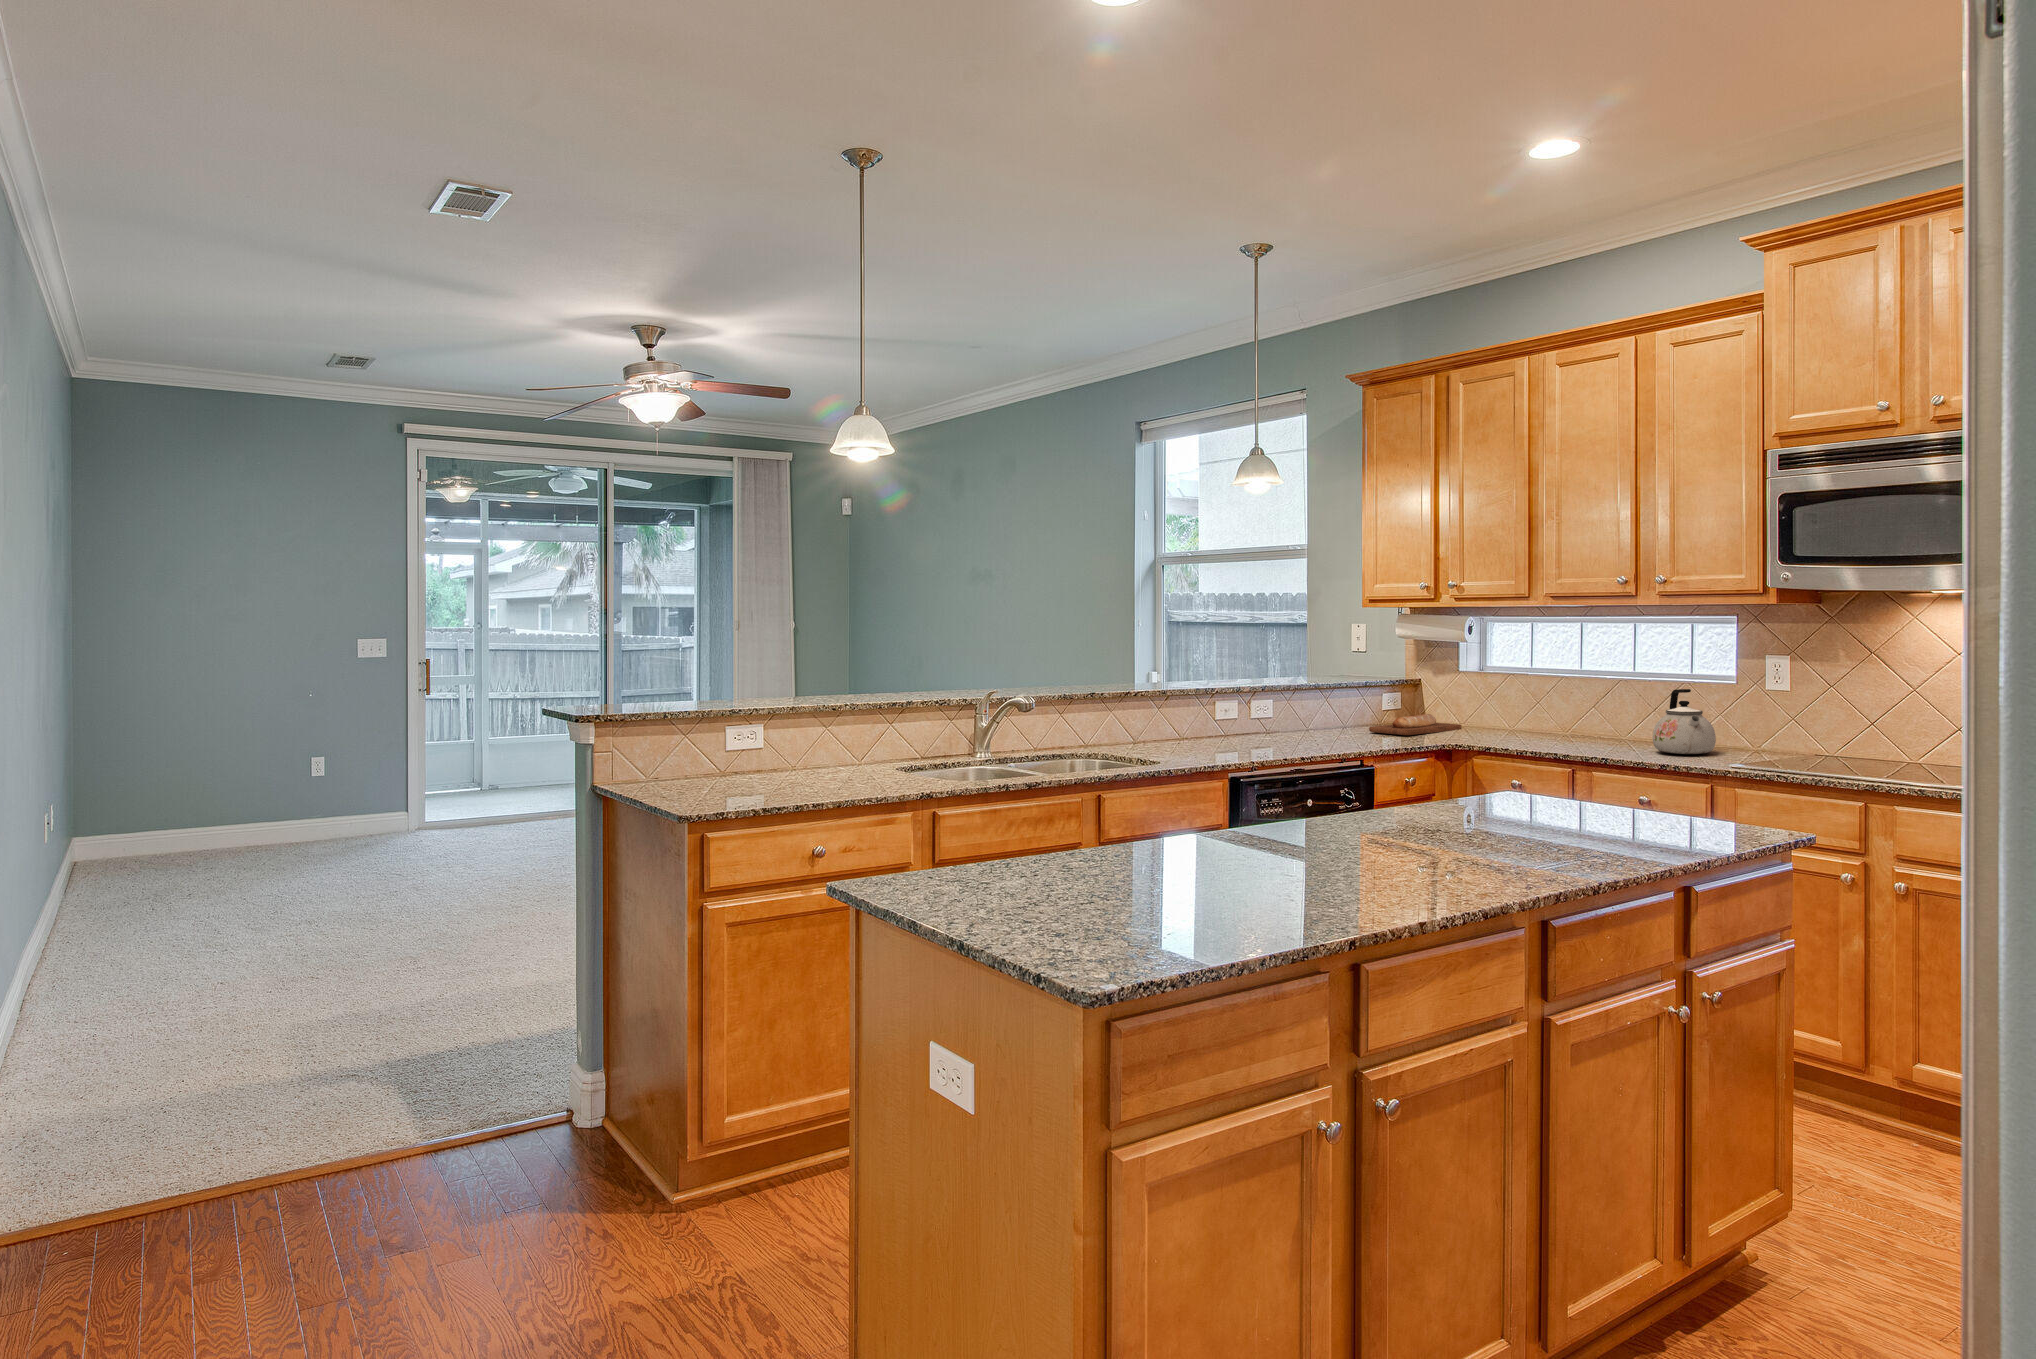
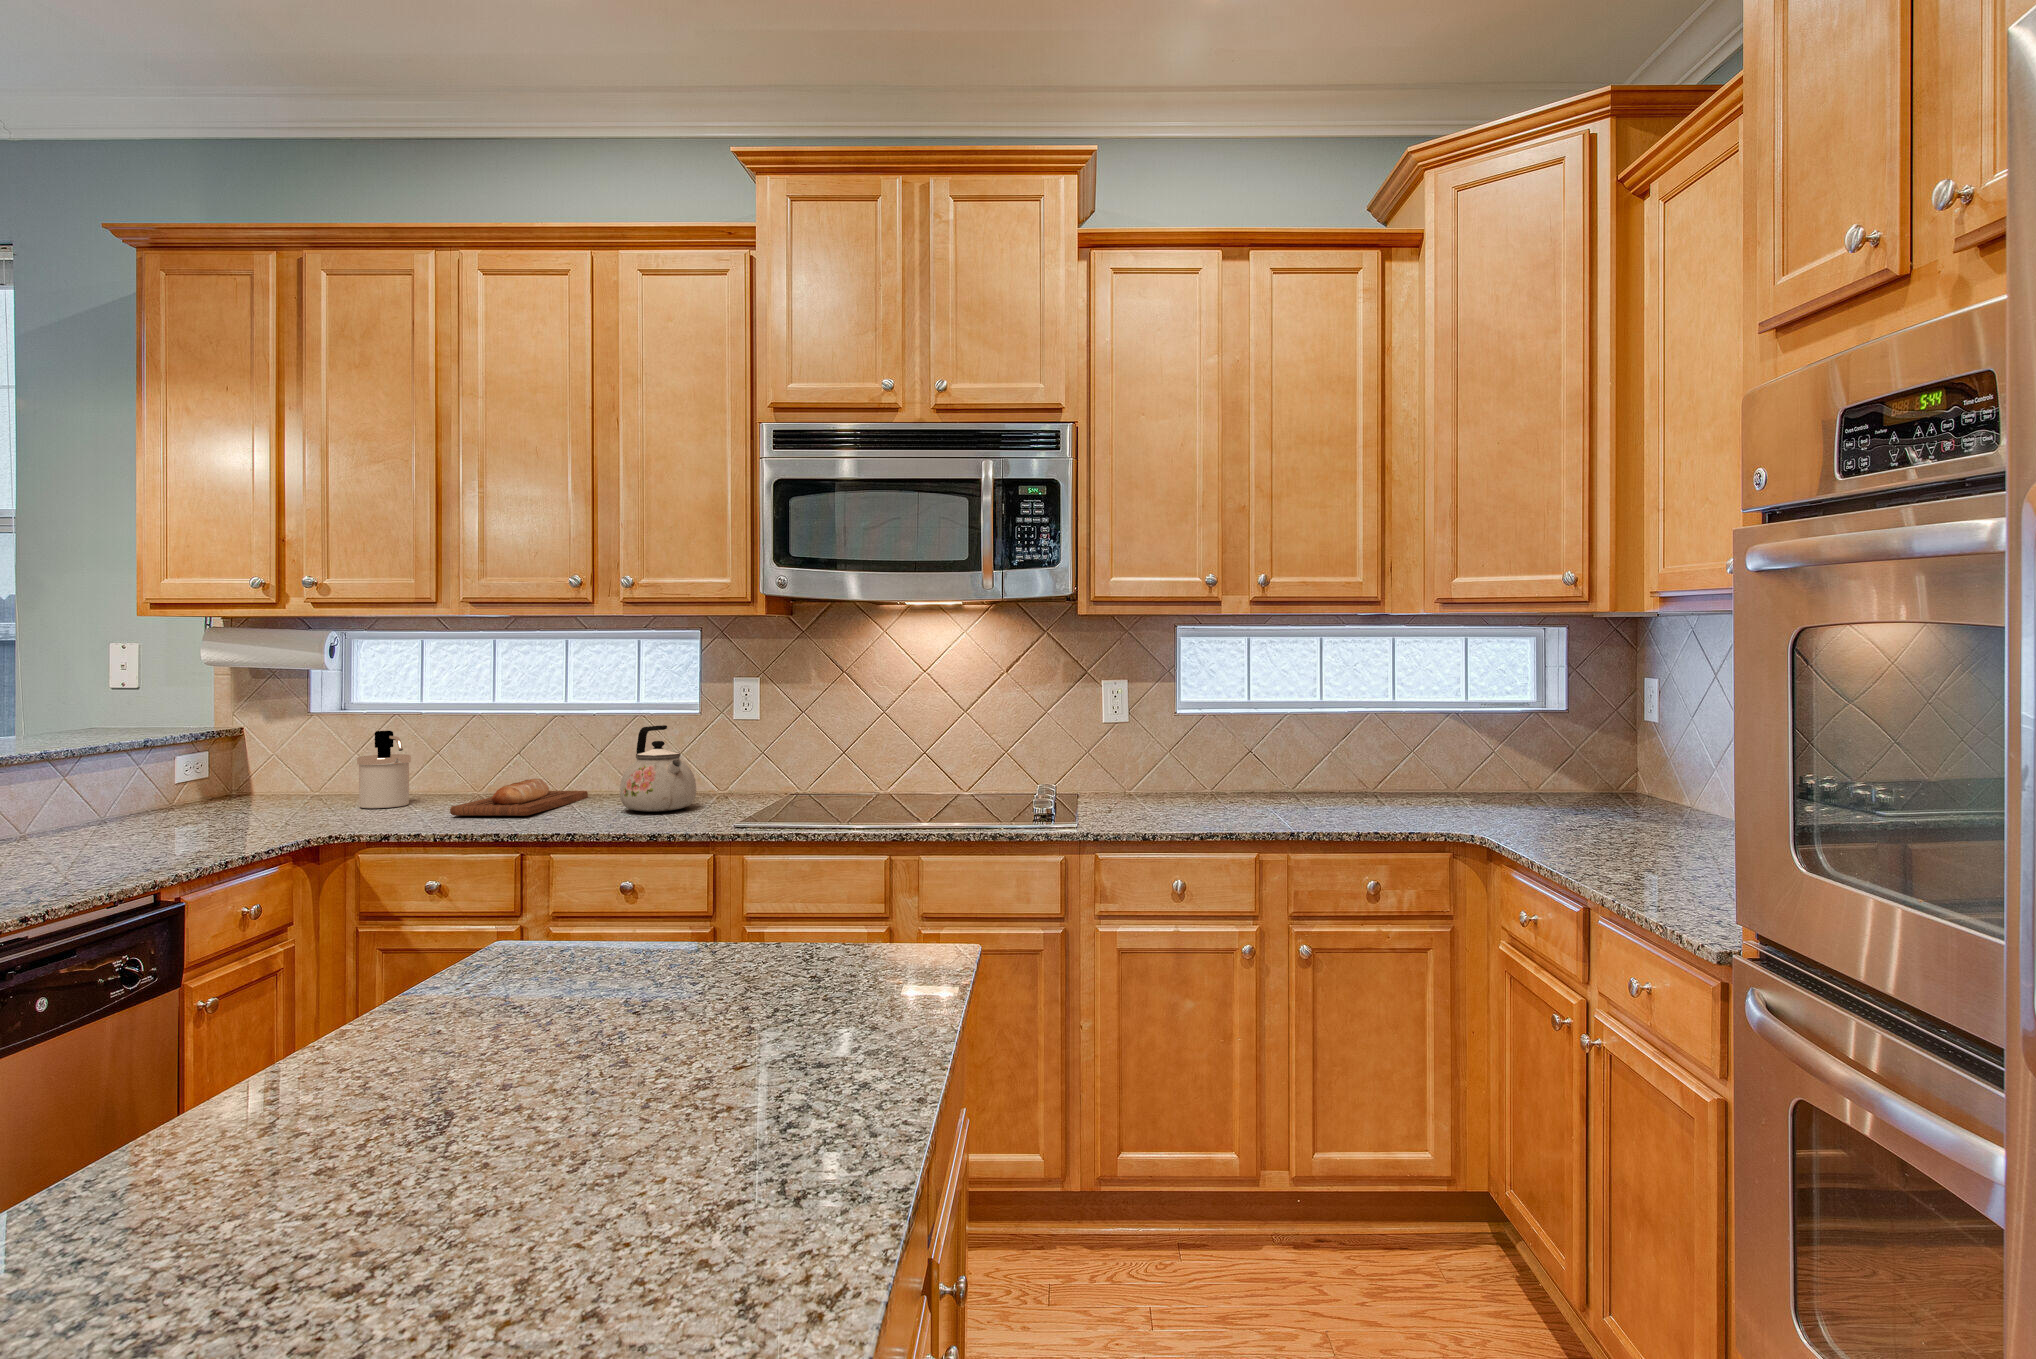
soap dispenser: none [1482,684,1515,736] -> present [357,731,411,808]
bread loaf: present [1369,714,1462,735] -> present [450,779,588,816]

